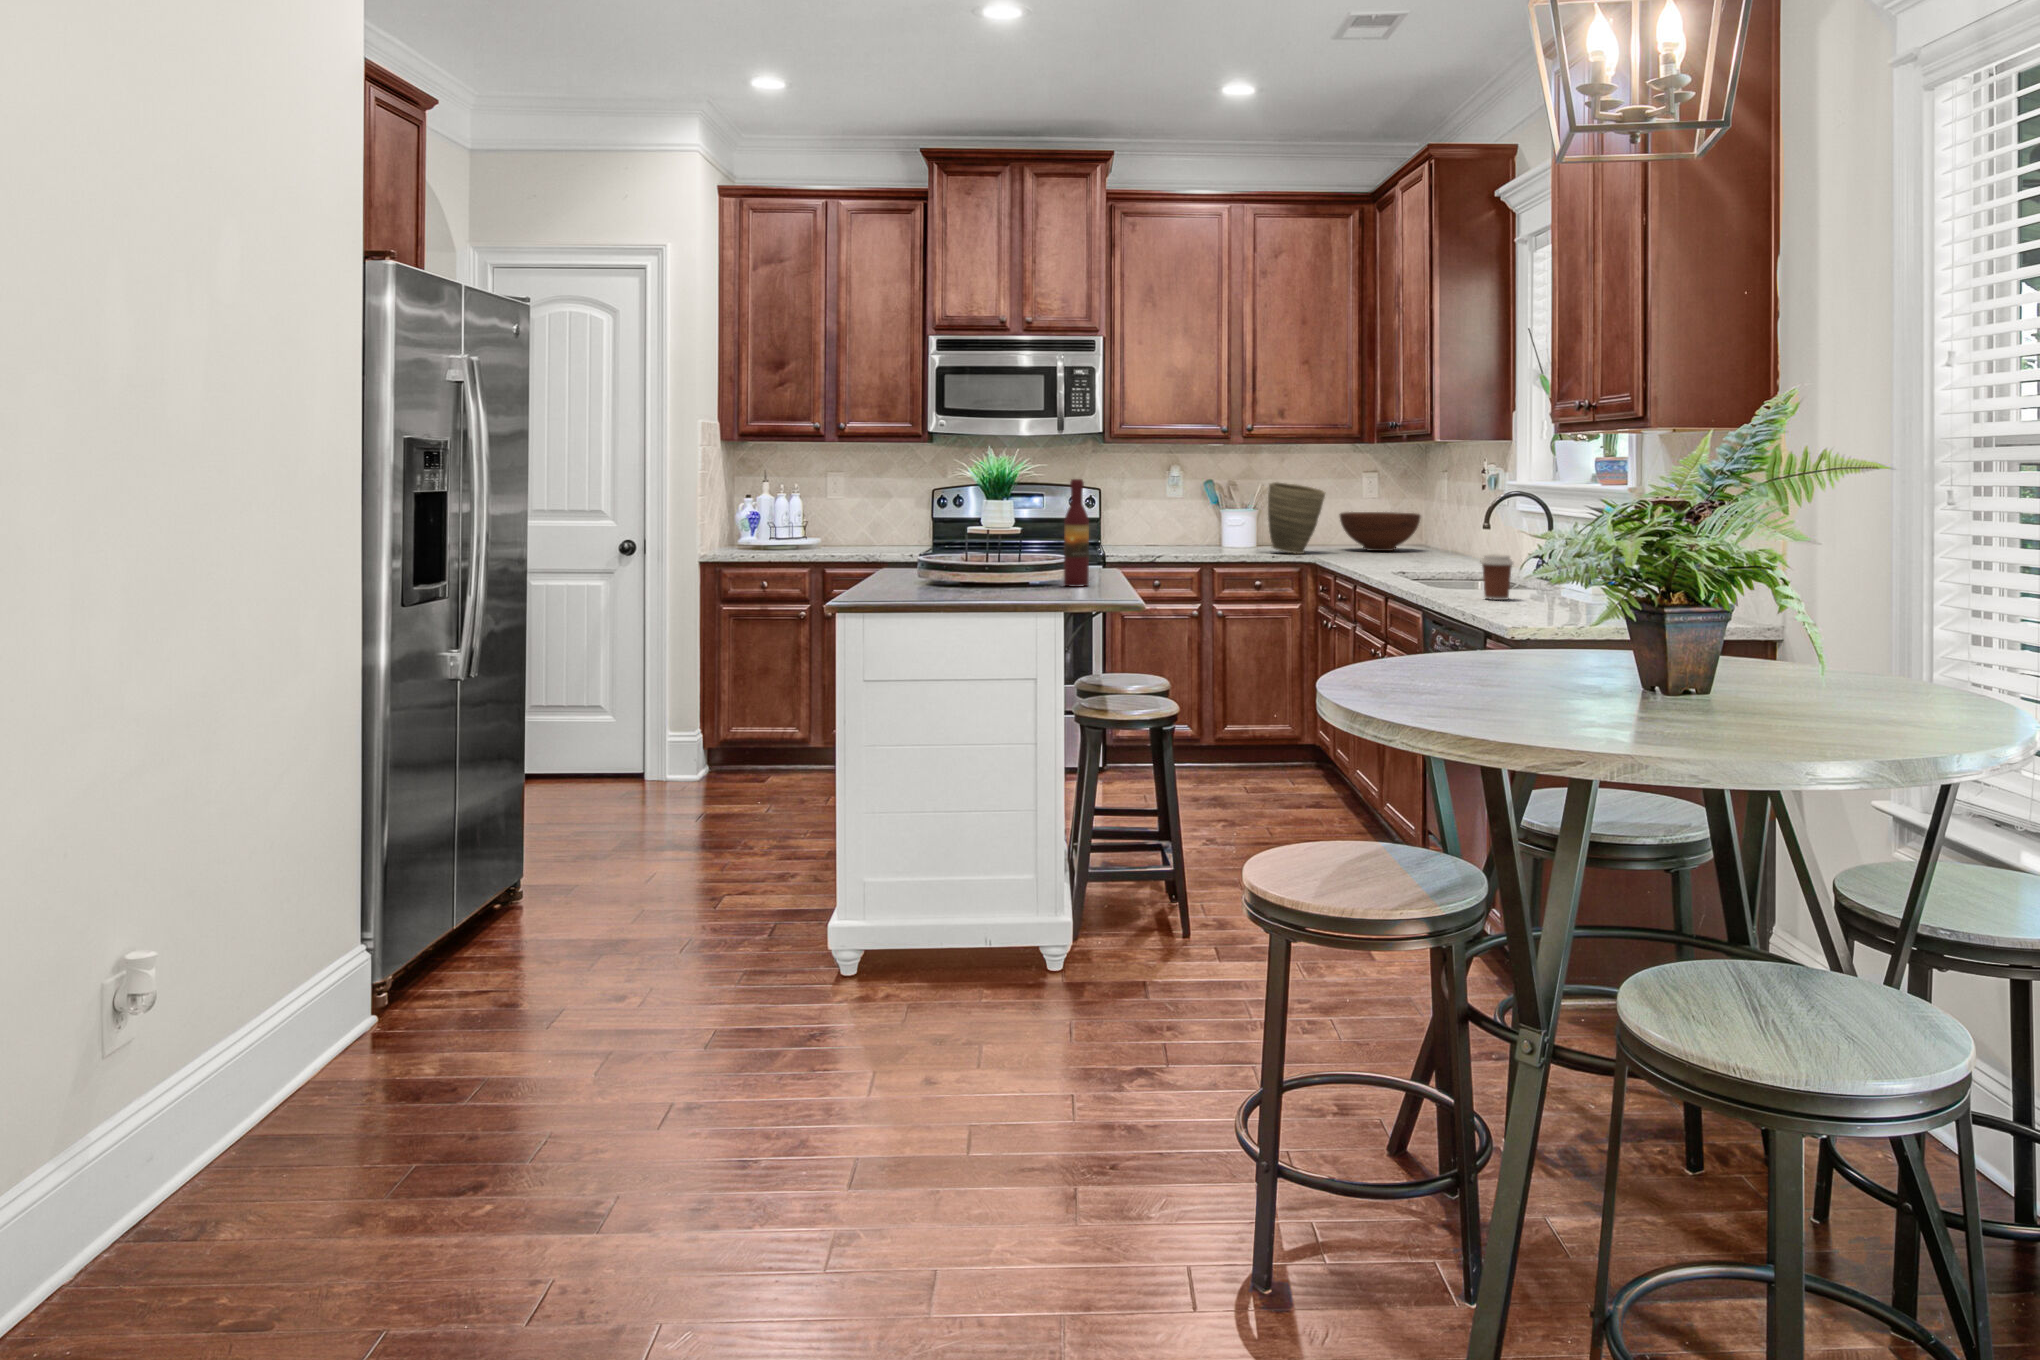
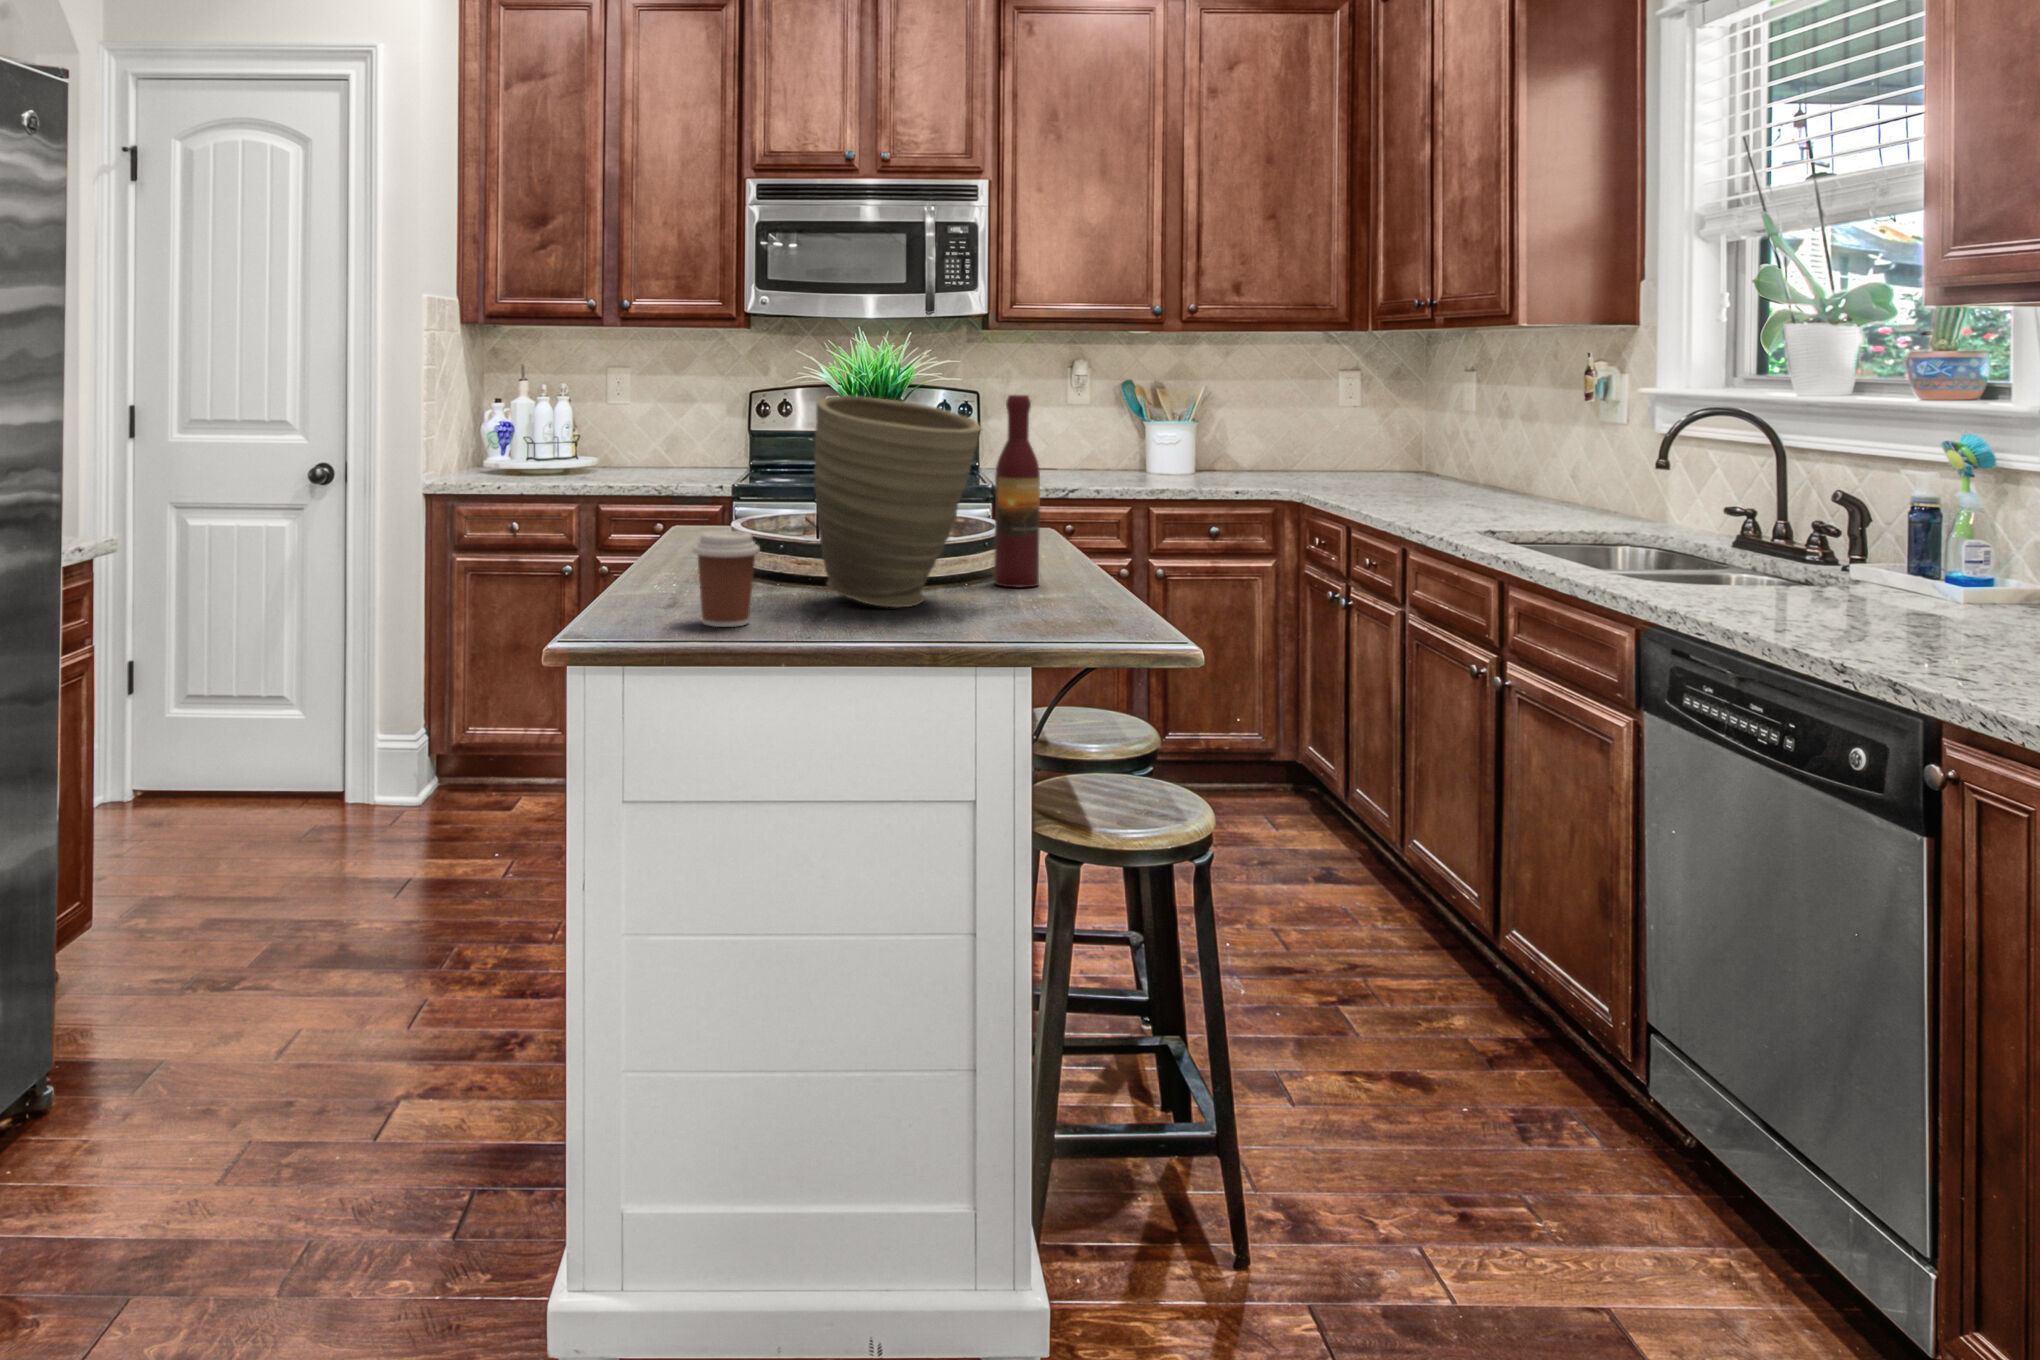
vase: present [1268,482,1326,554] -> present [814,395,982,607]
fruit bowl: present [1339,512,1420,551] -> none [1321,427,1441,483]
coffee cup: present [1480,554,1514,600] -> present [693,531,760,627]

